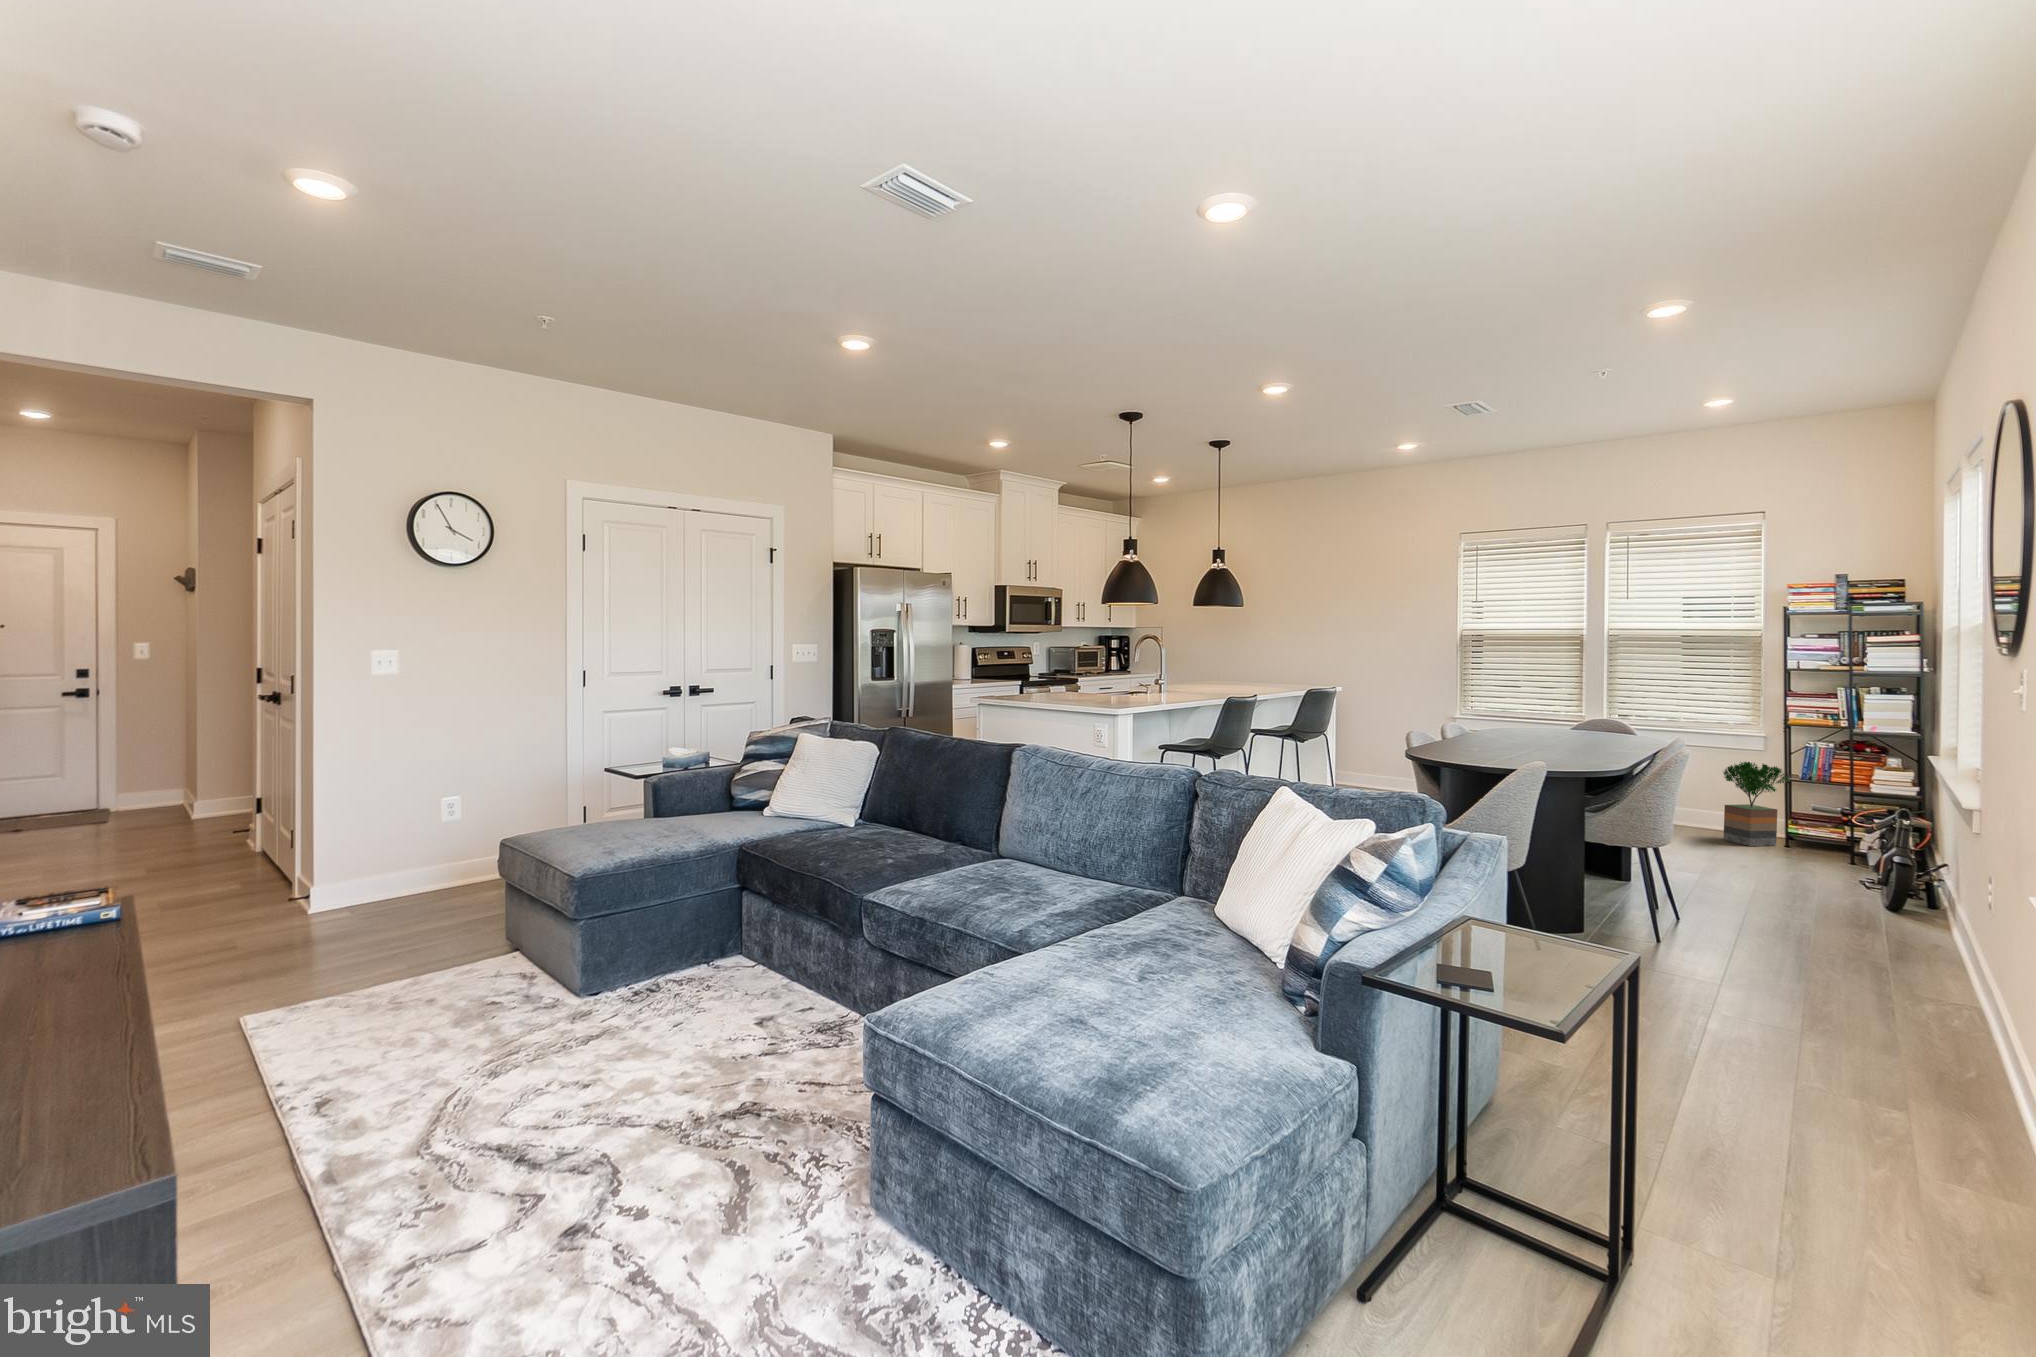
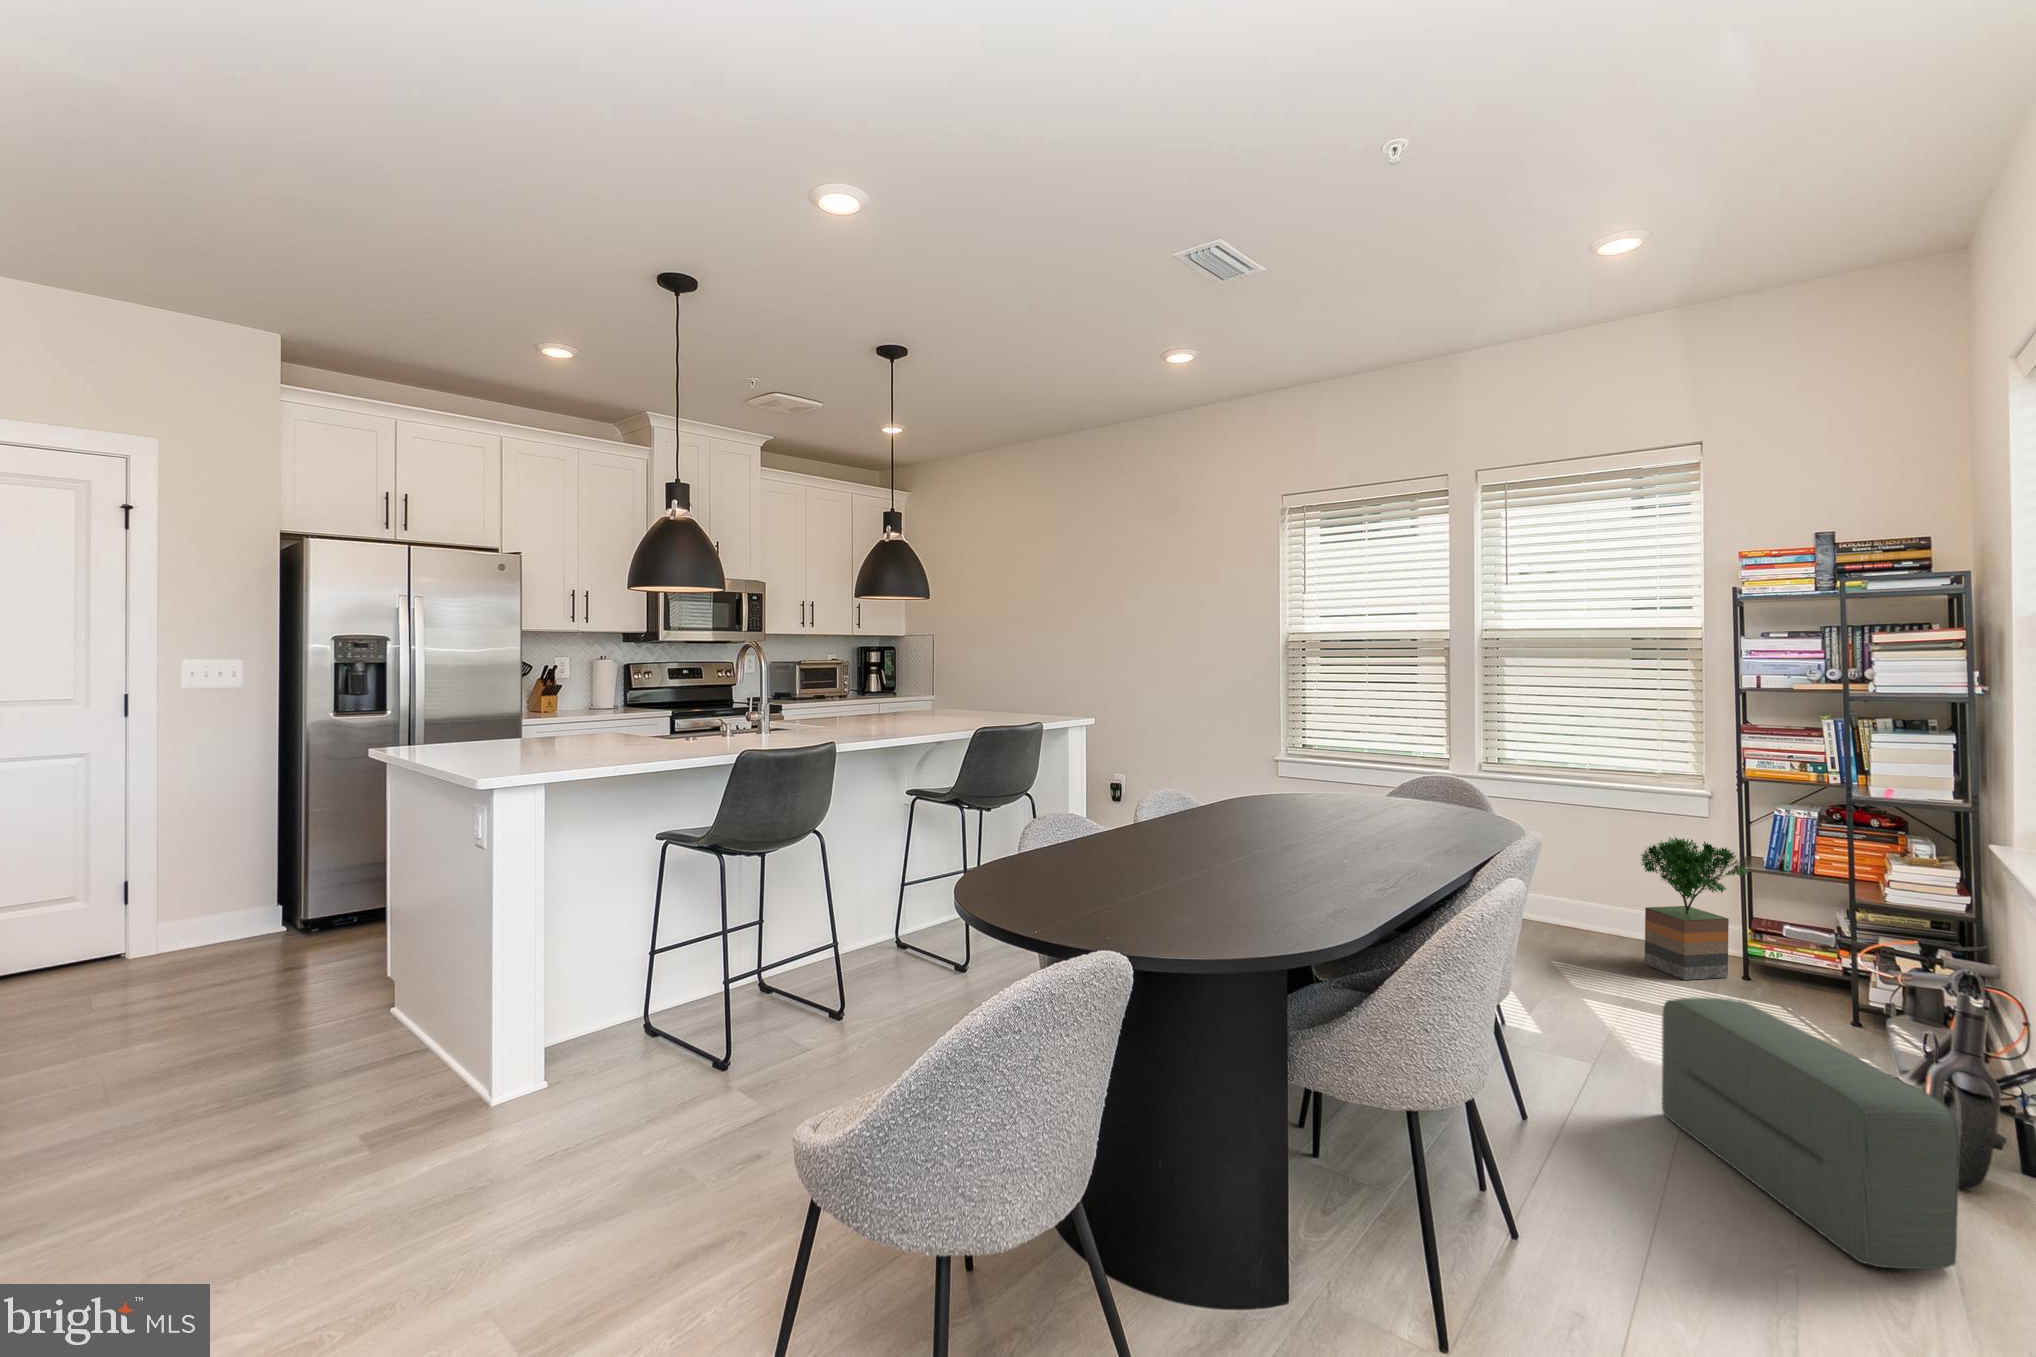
pouf: none [1749,828,1896,928] -> present [1662,998,1960,1269]

